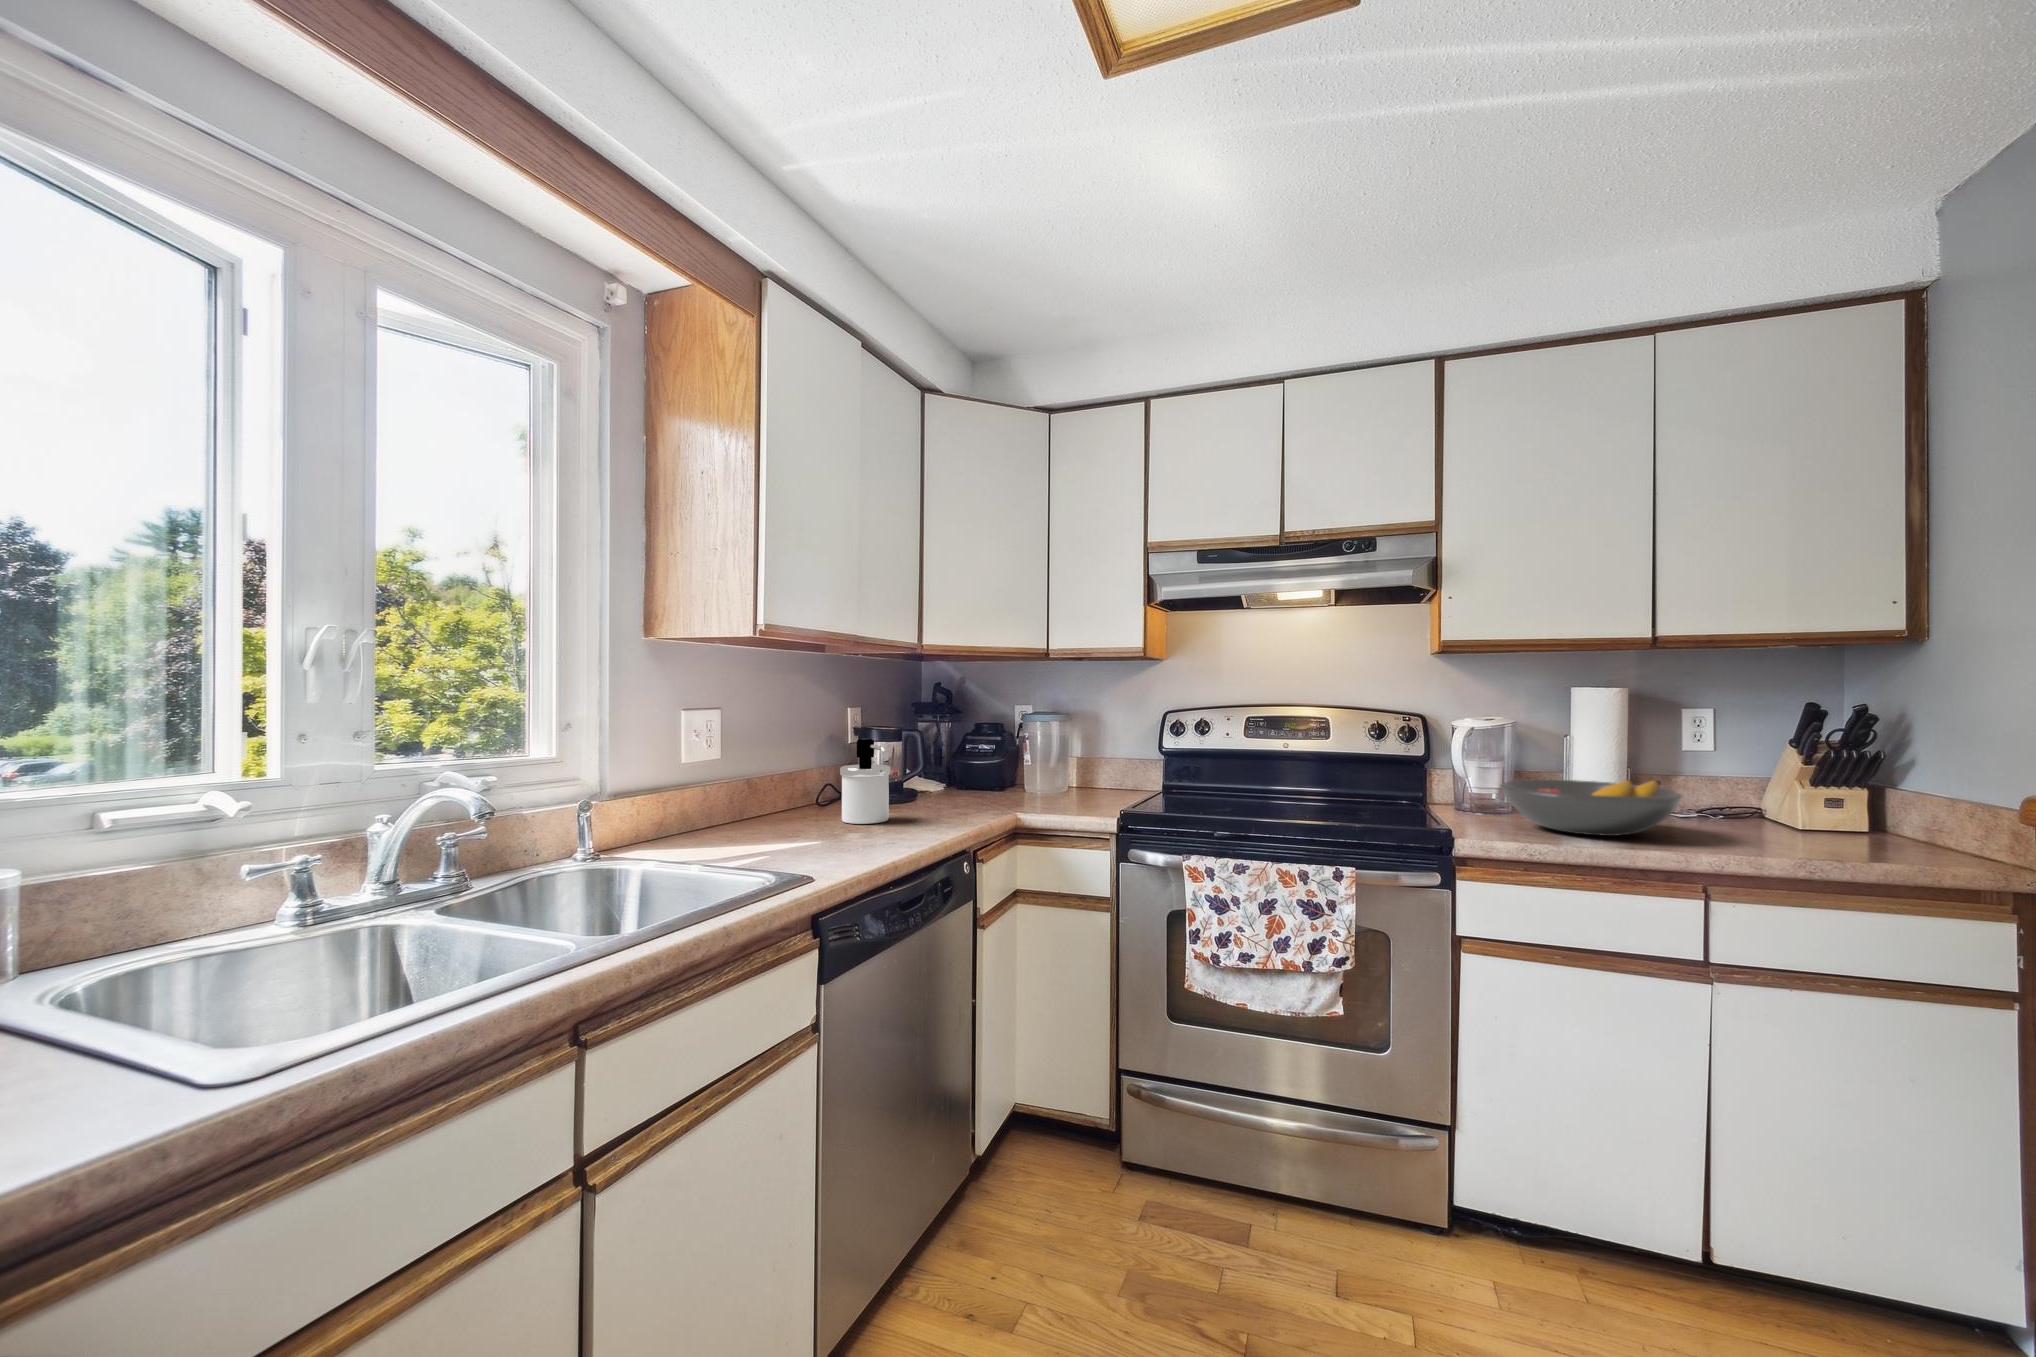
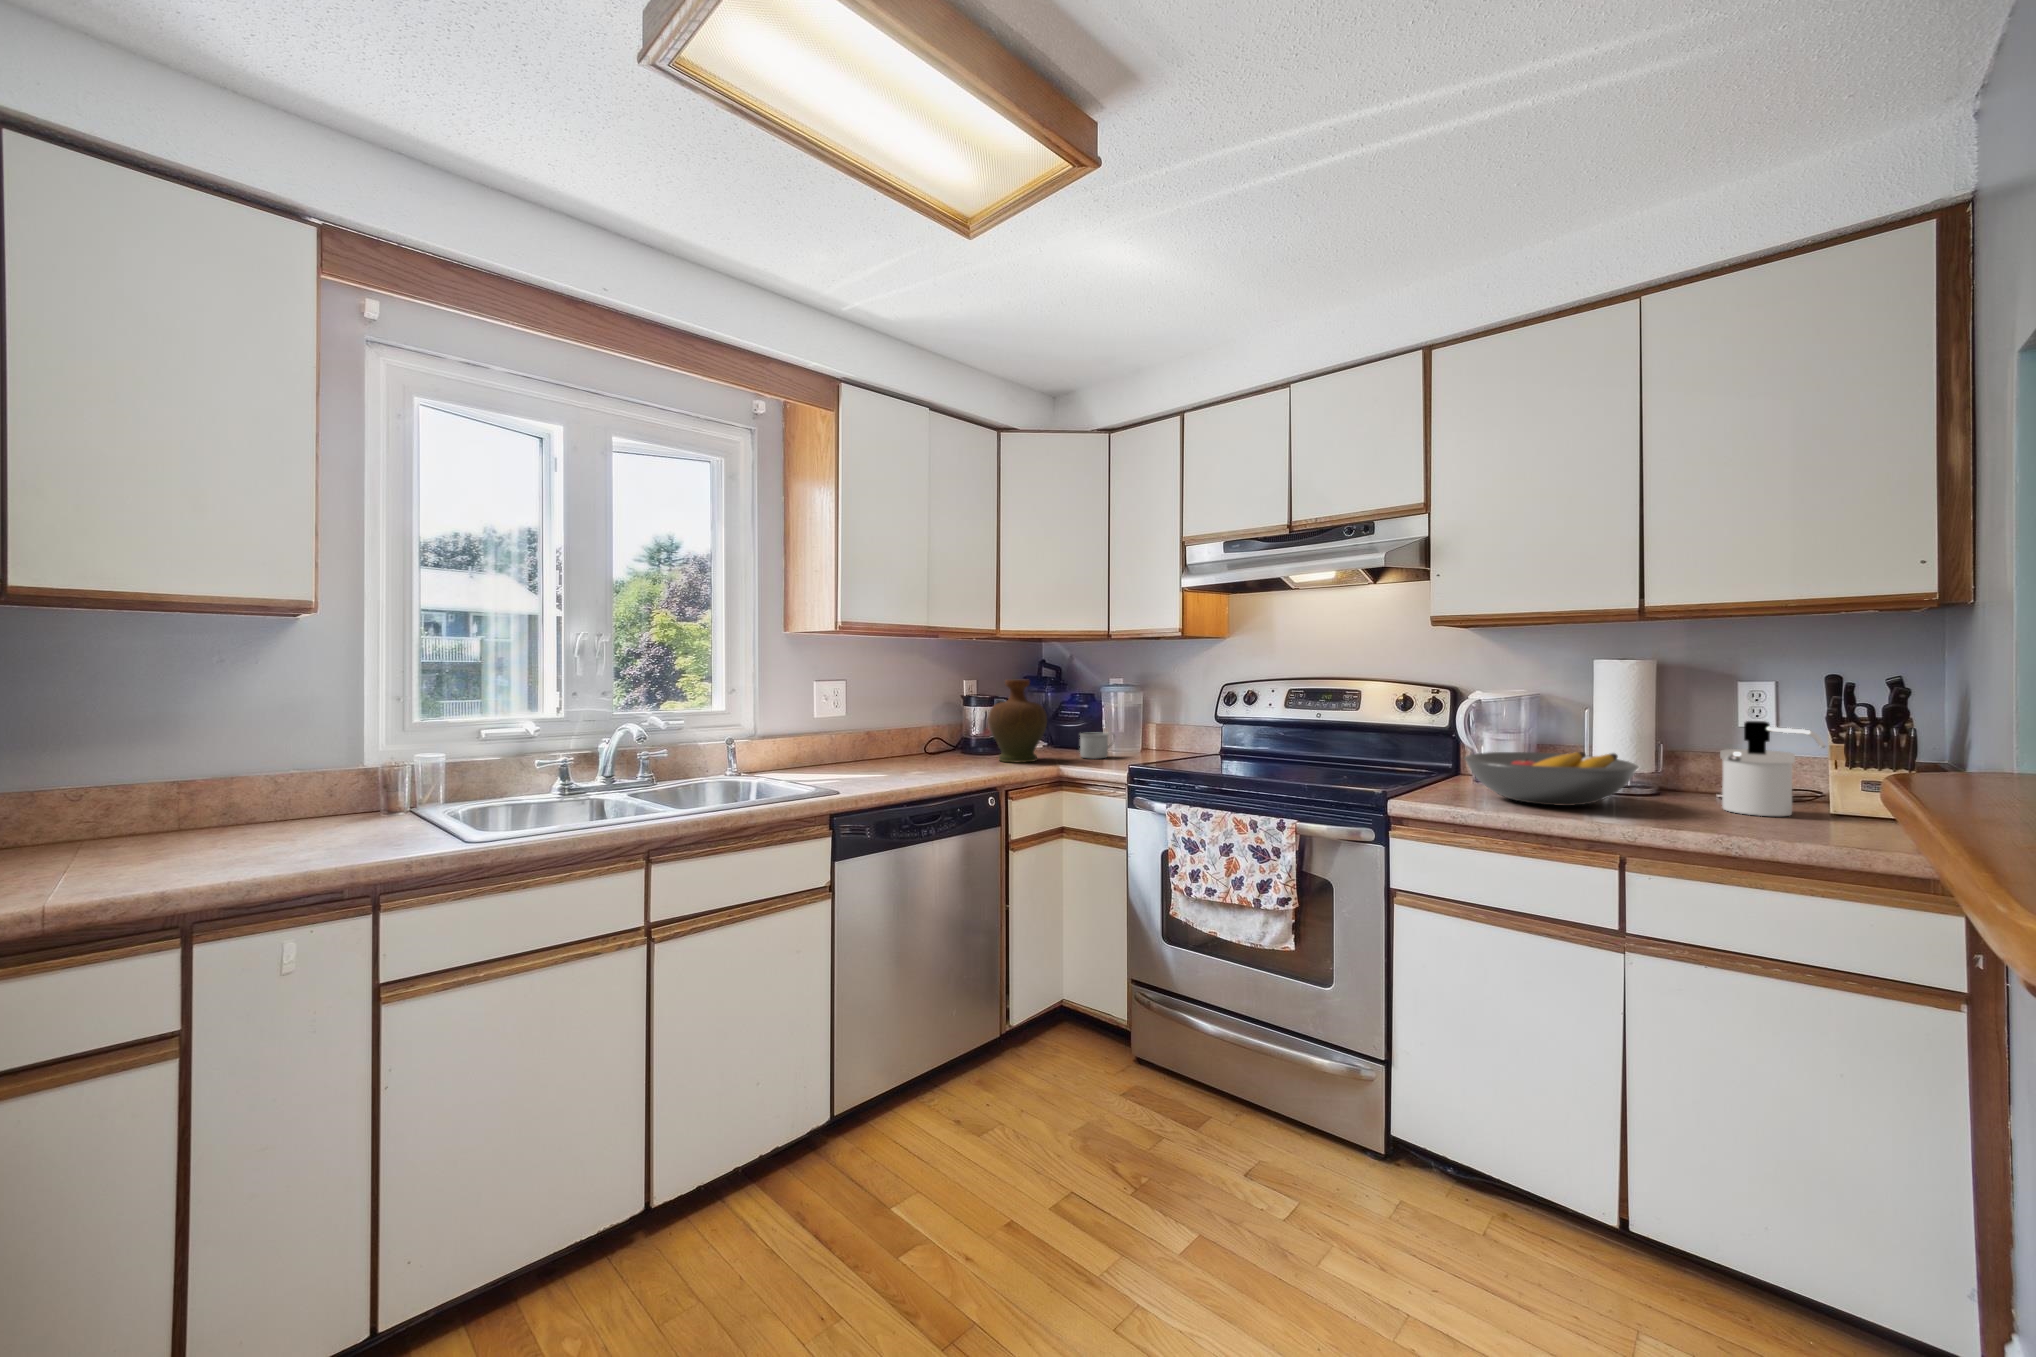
decorative vase: none [909,704,984,811] -> present [988,680,1047,762]
soap dispenser: present [840,739,890,824] -> present [1720,721,1825,816]
mug: none [1010,767,1047,800] -> present [1080,733,1115,759]

